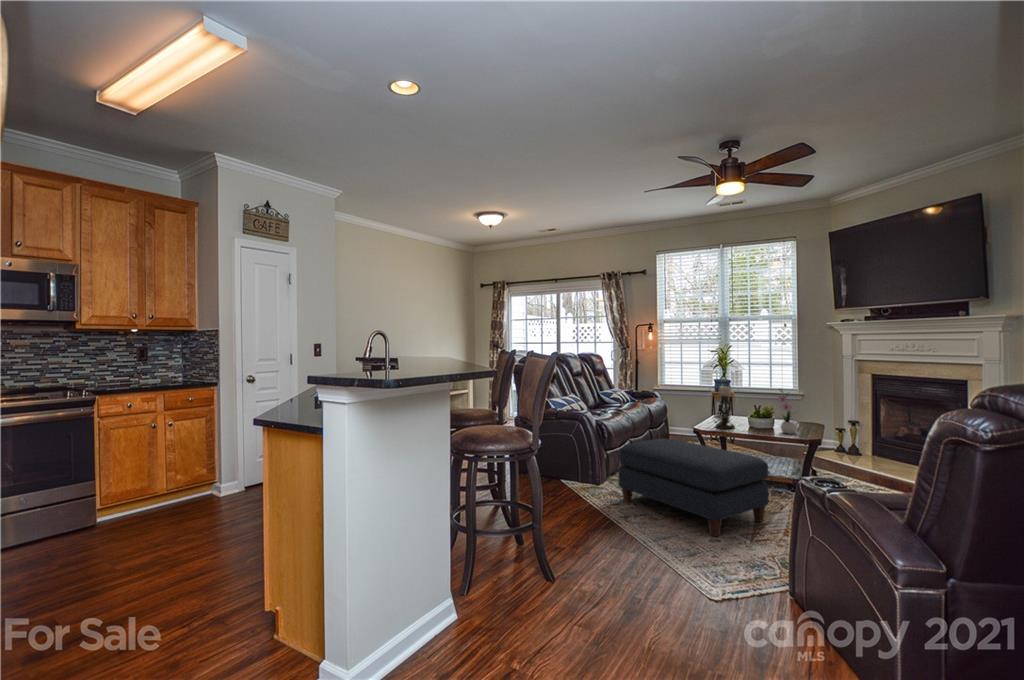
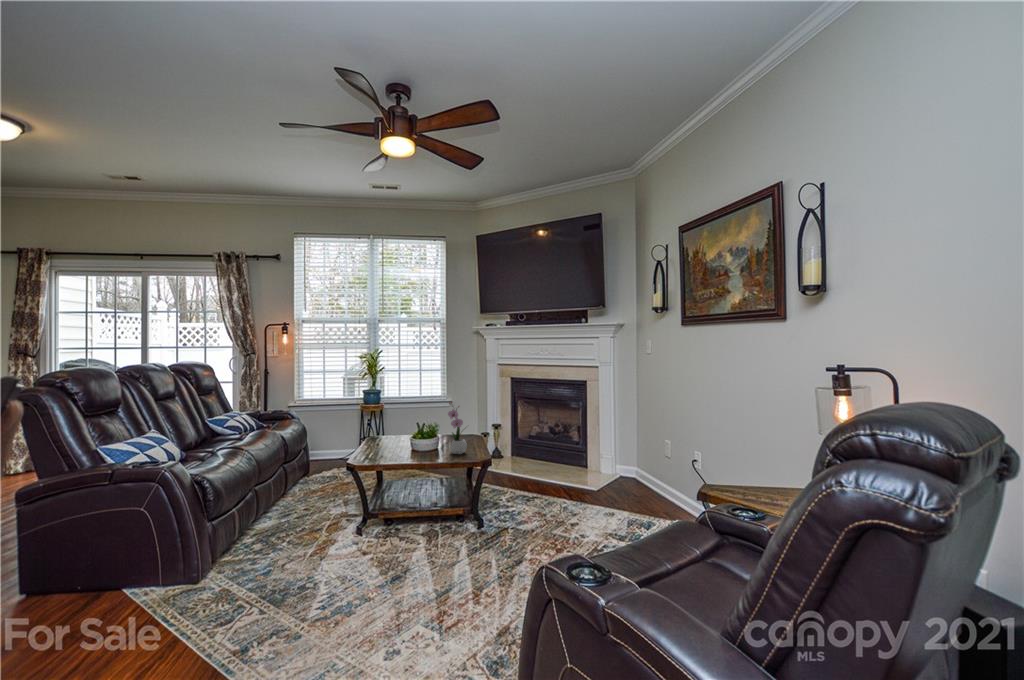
candle holder: present [716,386,735,429] -> none [376,402,399,458]
ottoman: present [619,439,769,536] -> none [229,488,452,646]

